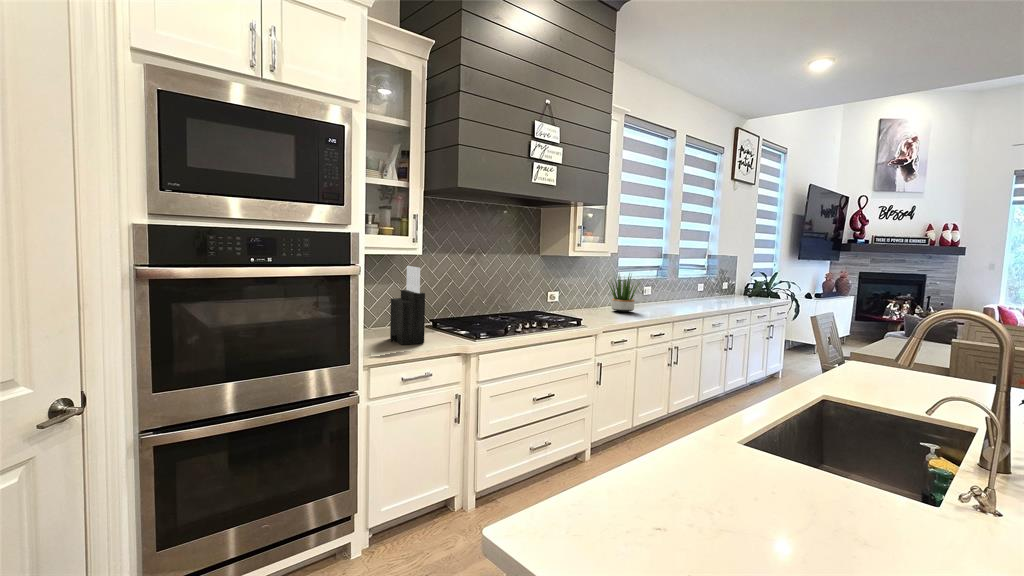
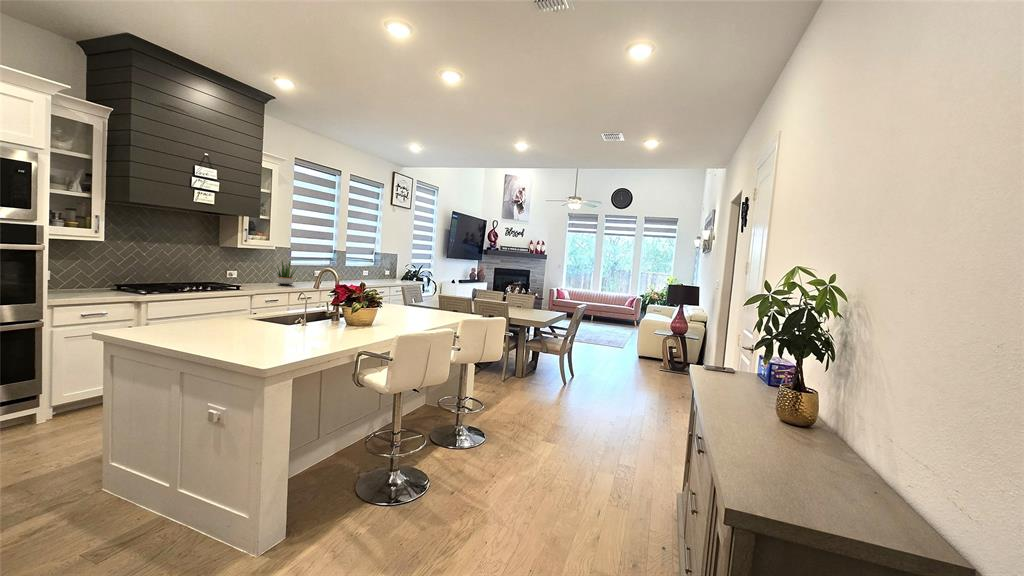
knife block: present [390,266,425,345] -> none [73,247,101,295]

